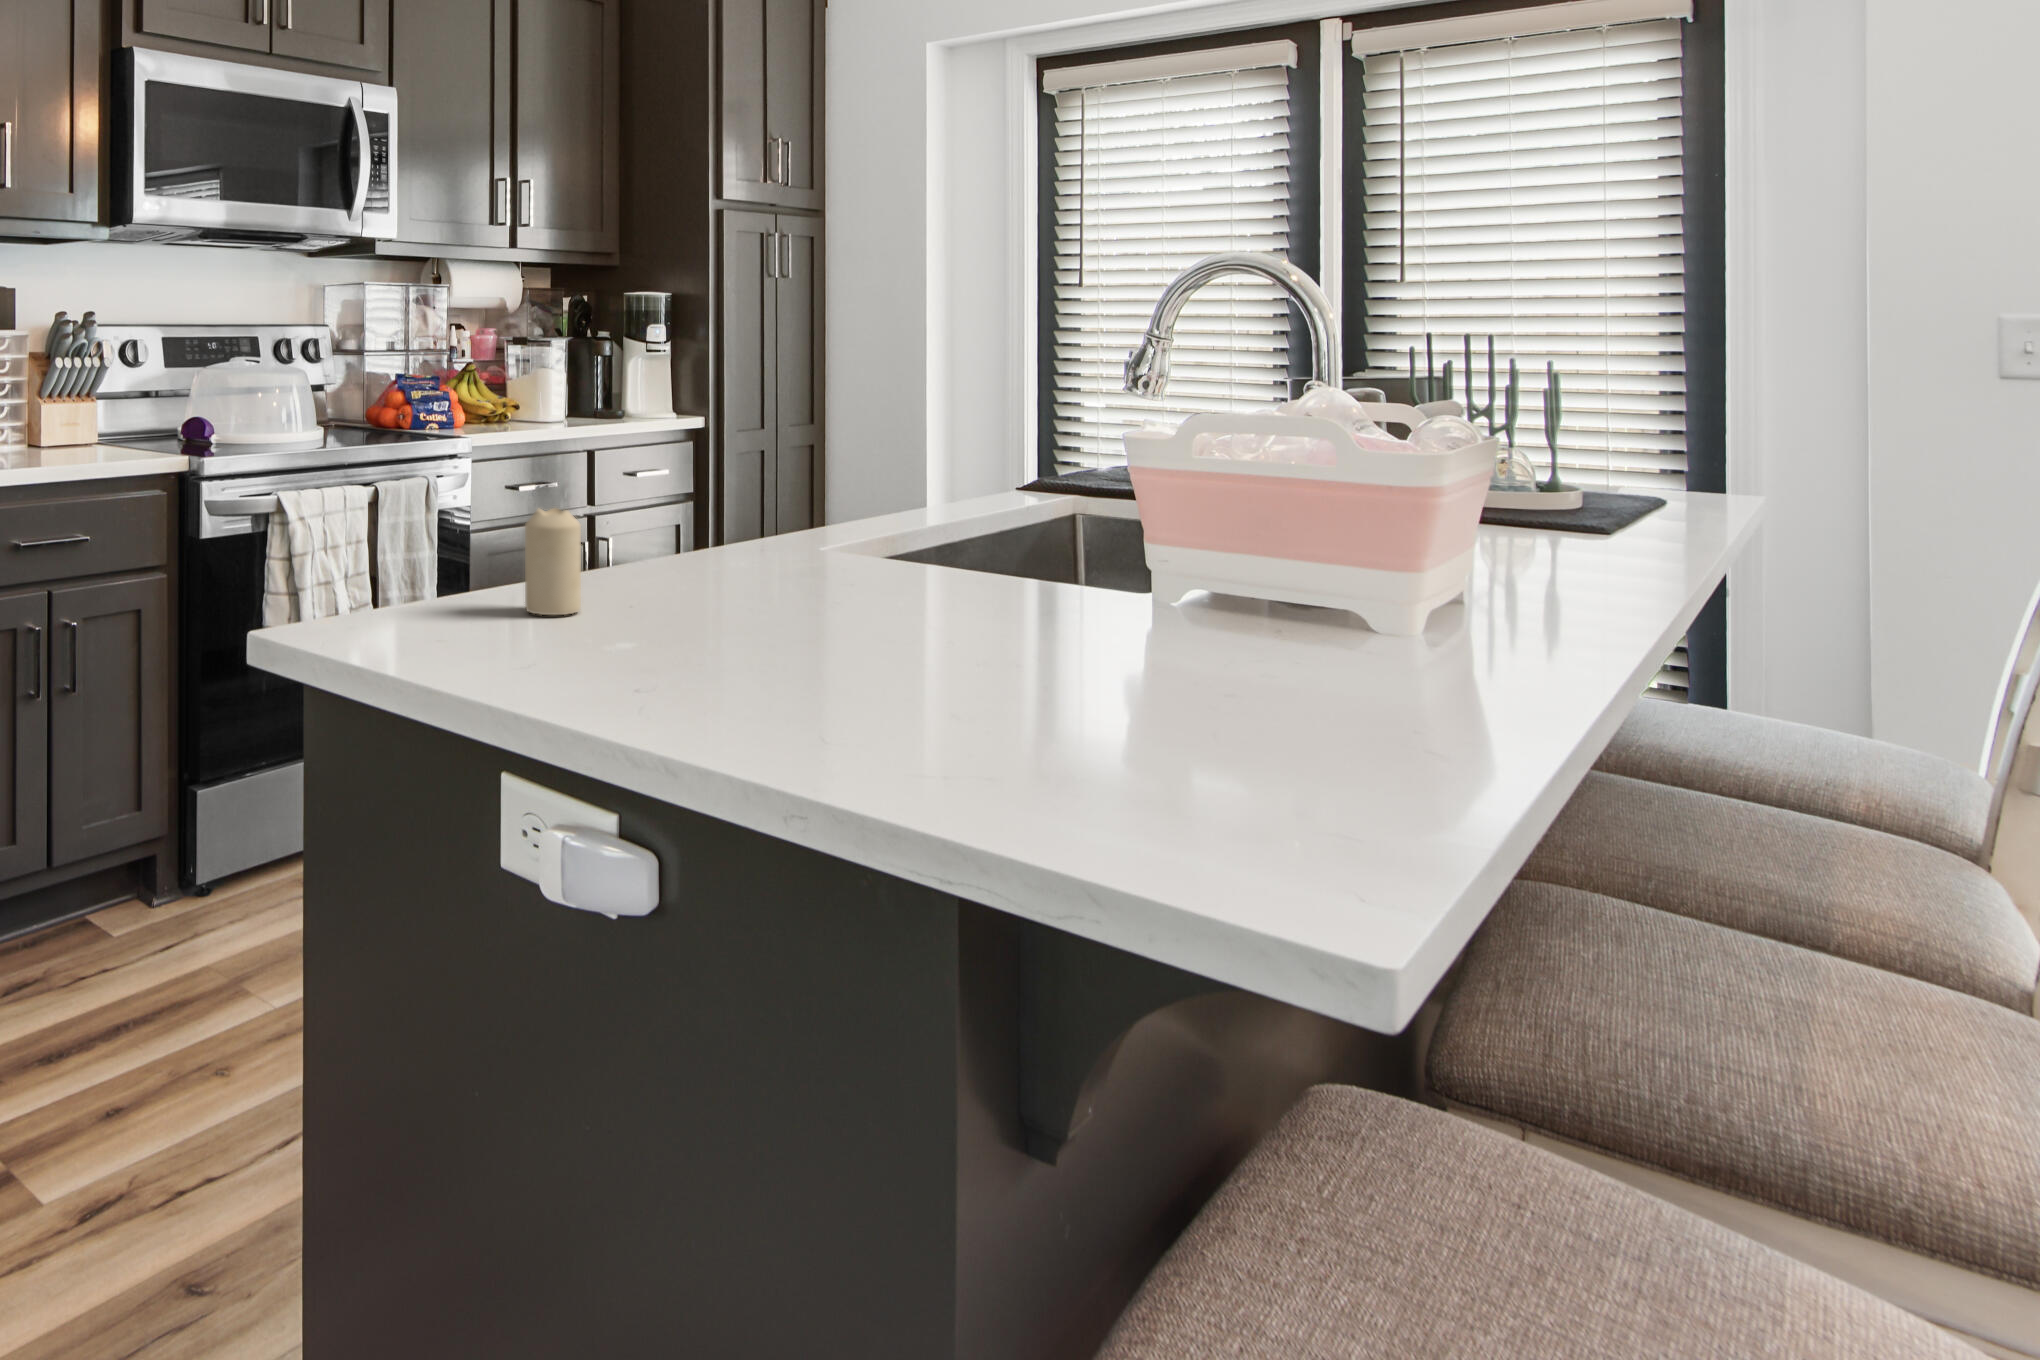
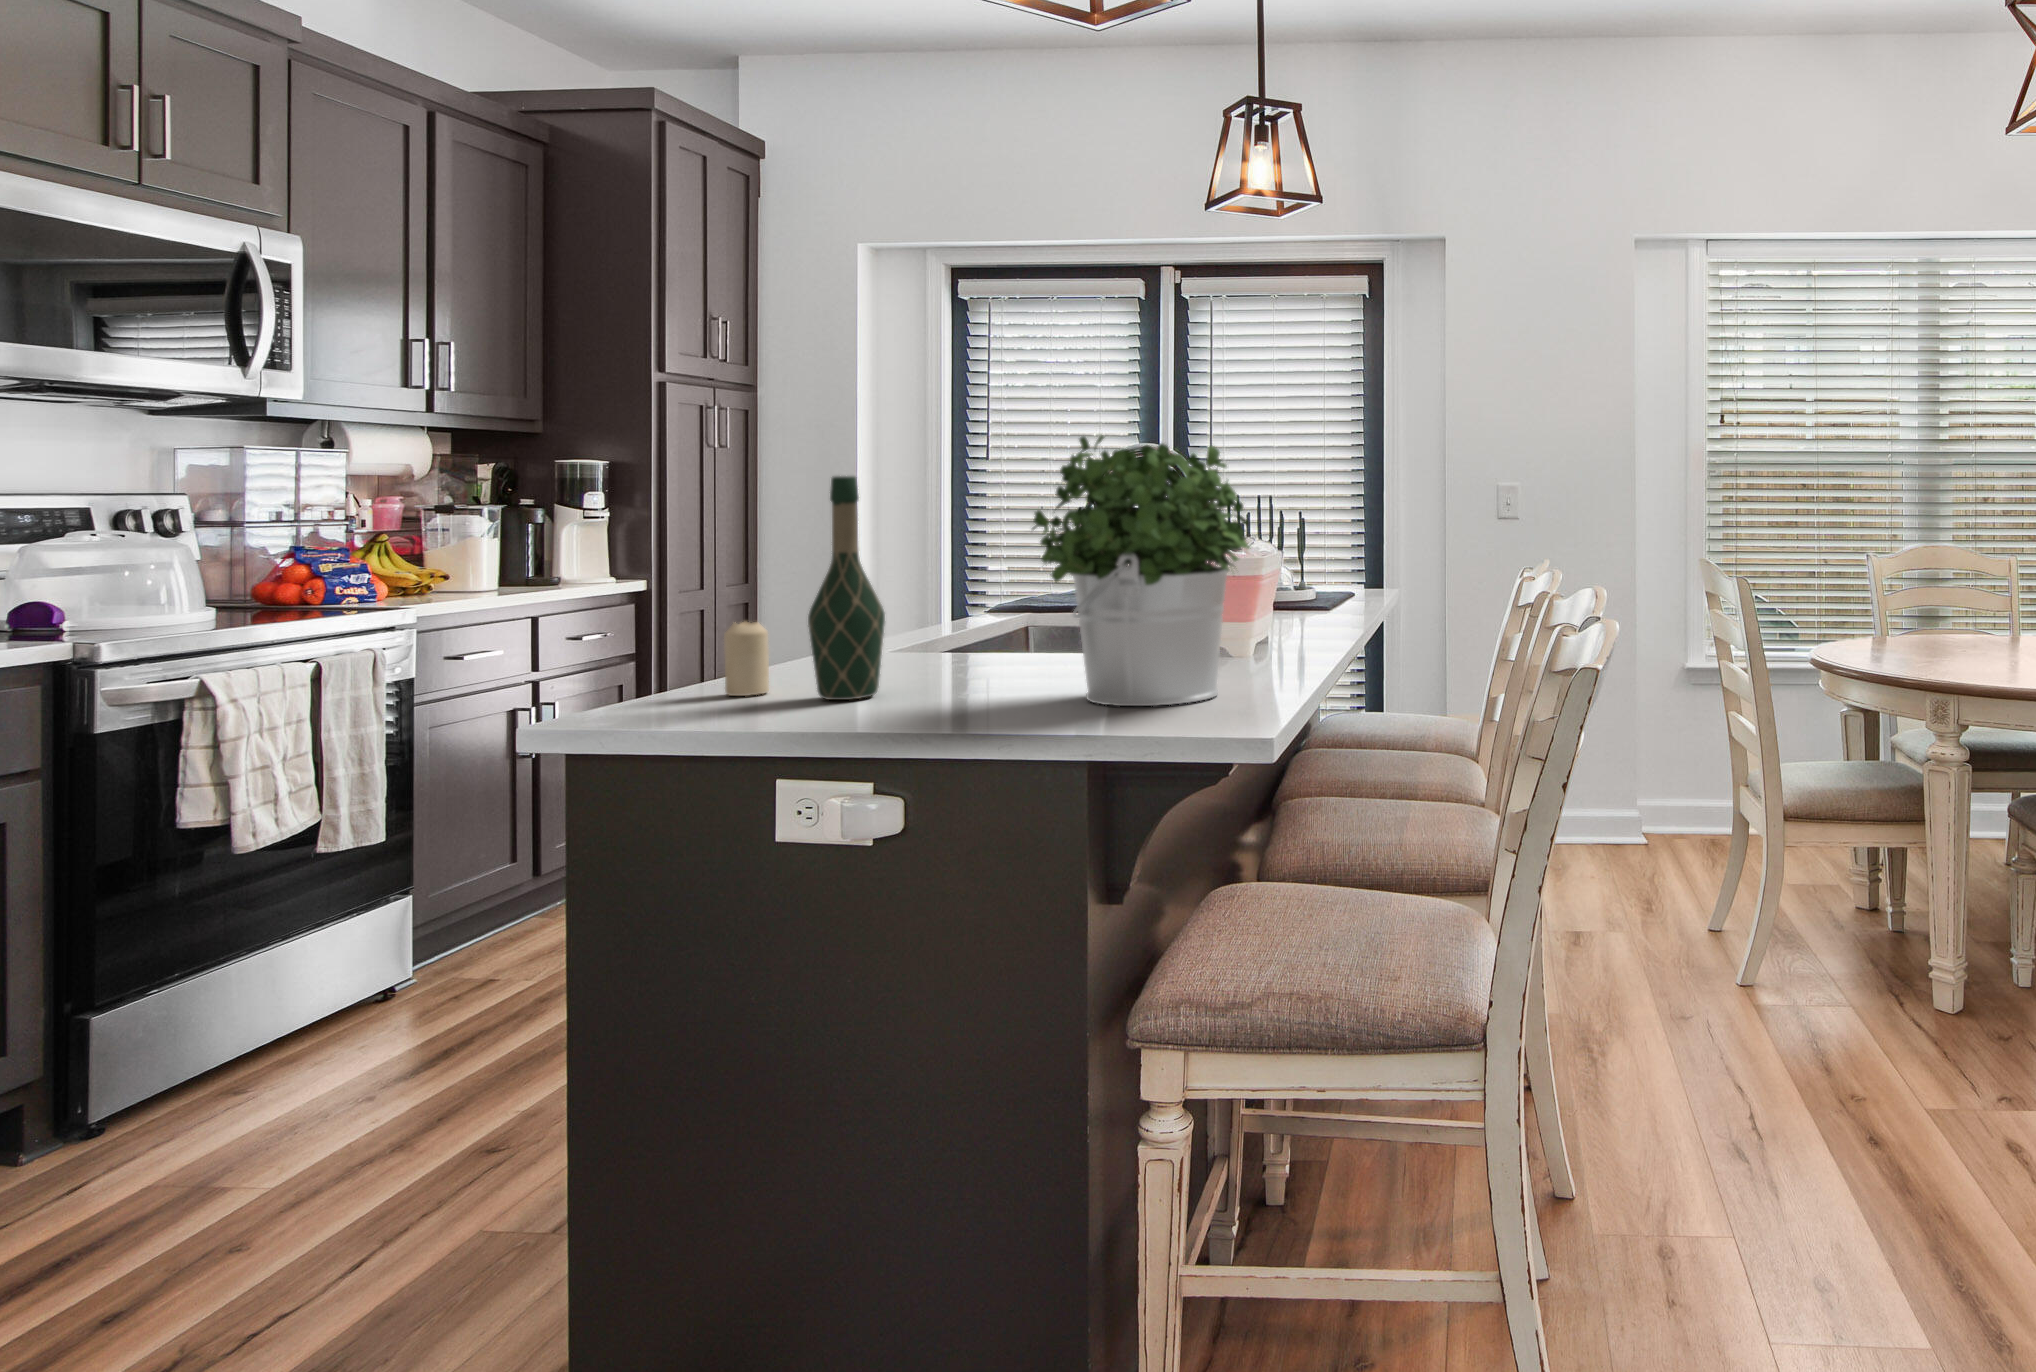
potted plant: none [917,219,1372,778] -> present [1032,436,1251,706]
wine bottle: none [601,302,710,649] -> present [808,476,885,700]

